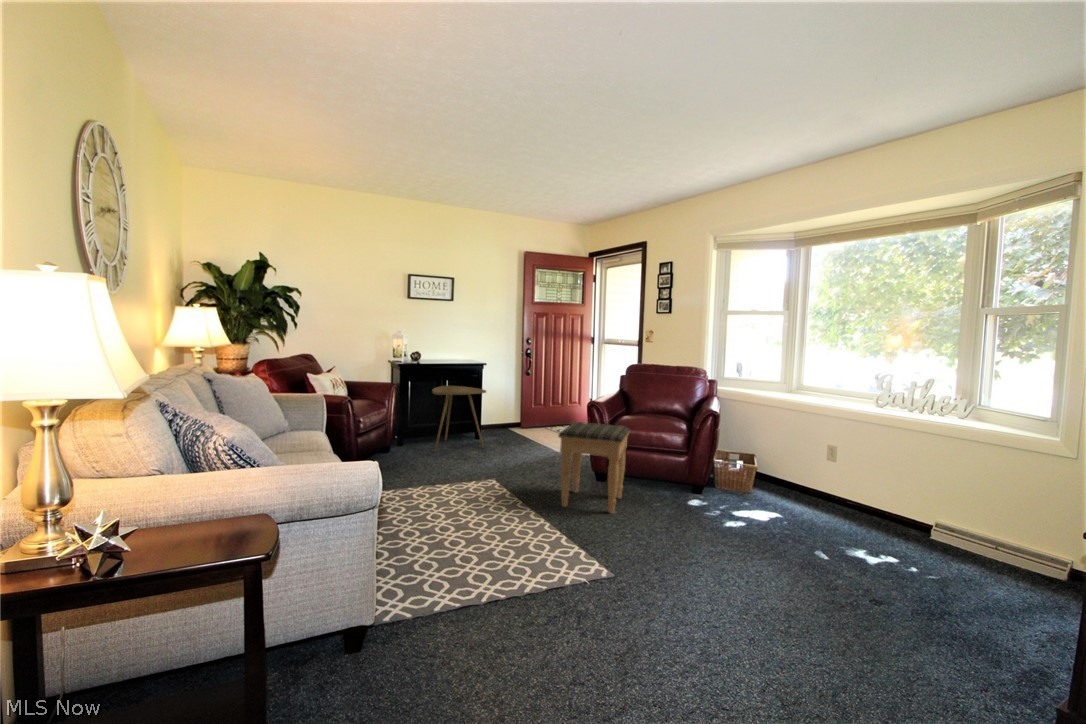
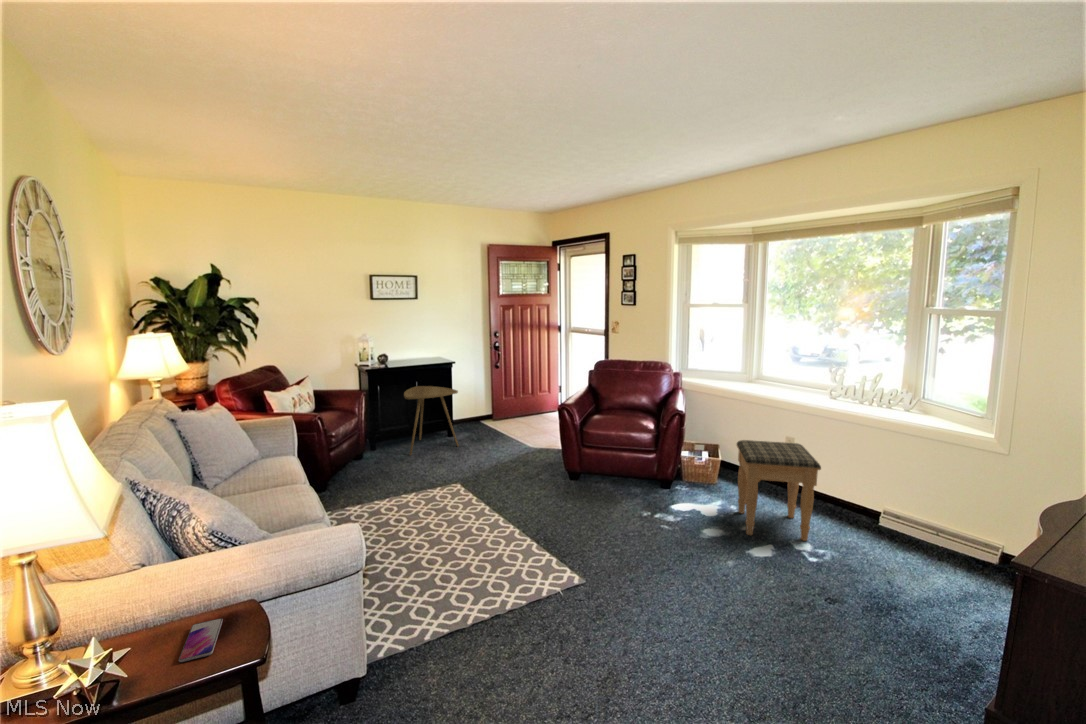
footstool: present [559,422,630,514] -> present [737,440,821,541]
smartphone: none [185,521,232,548] -> present [179,618,223,662]

